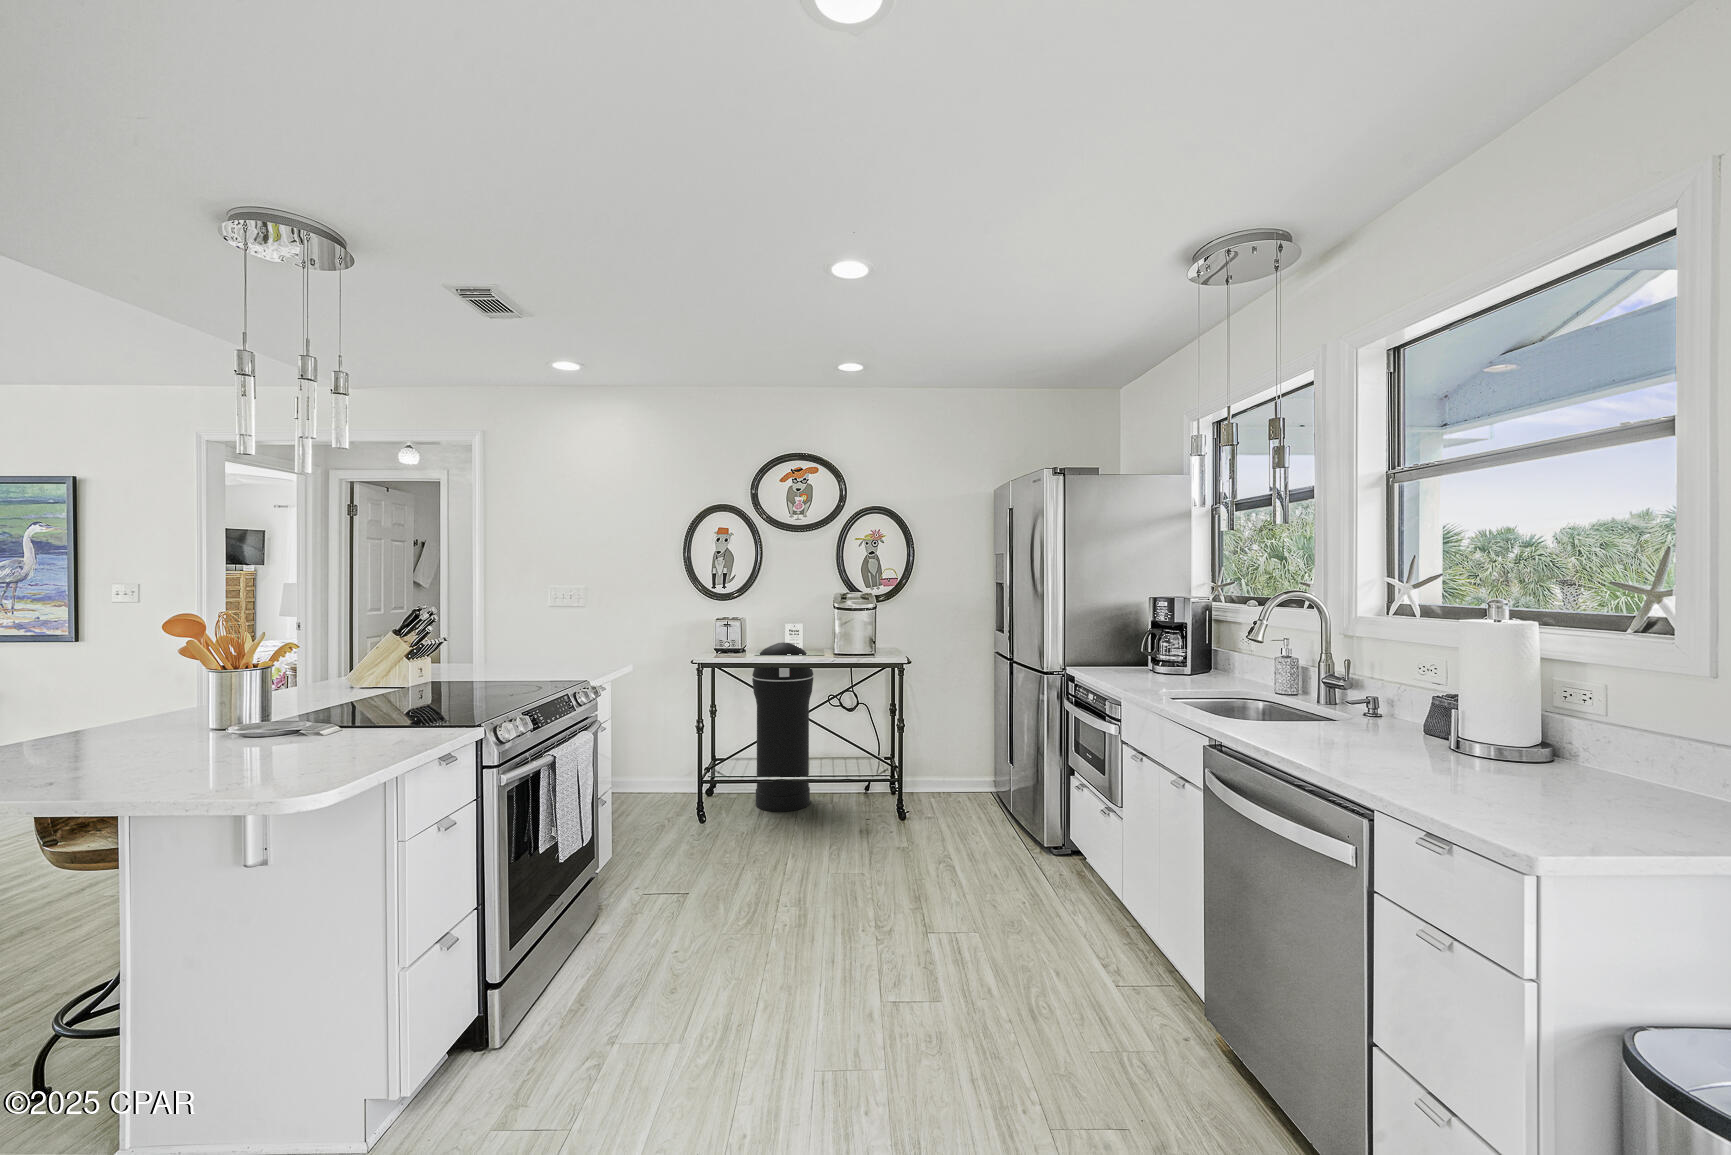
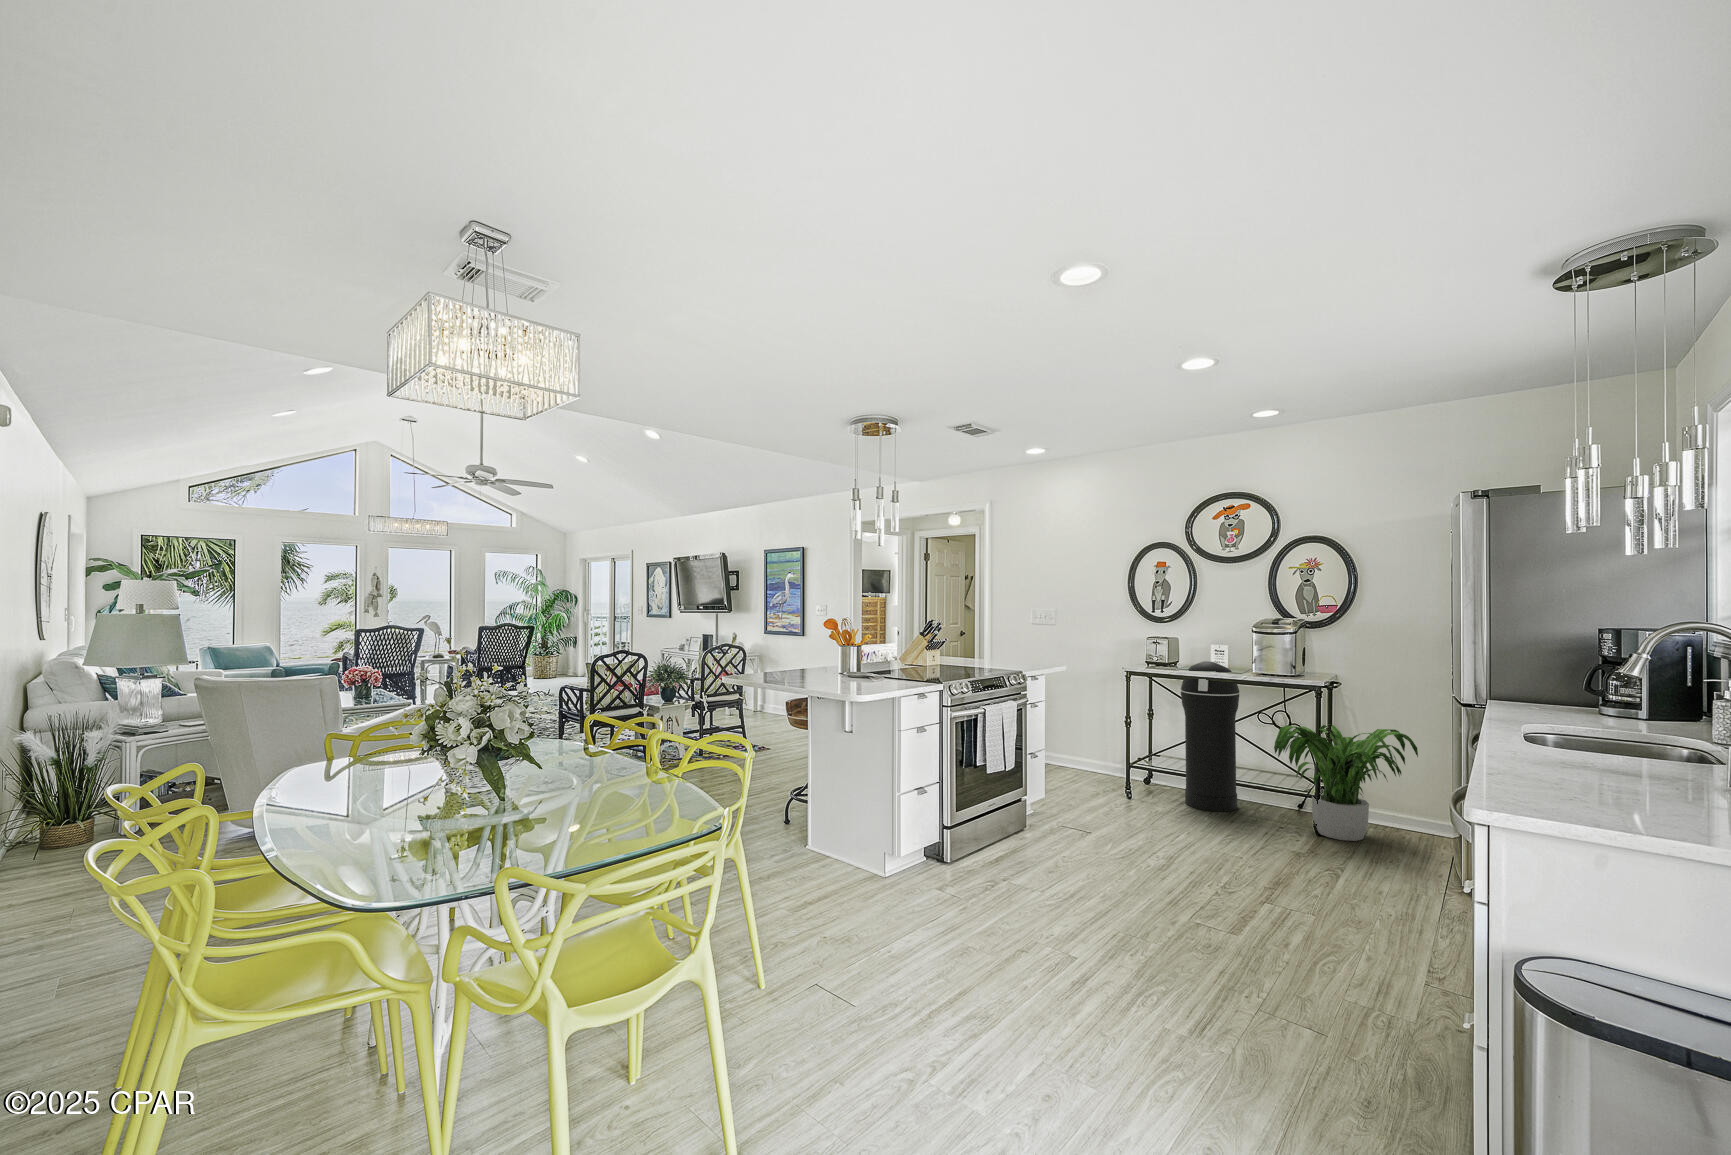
potted plant: none [860,698,972,816] -> present [1274,725,1418,841]

